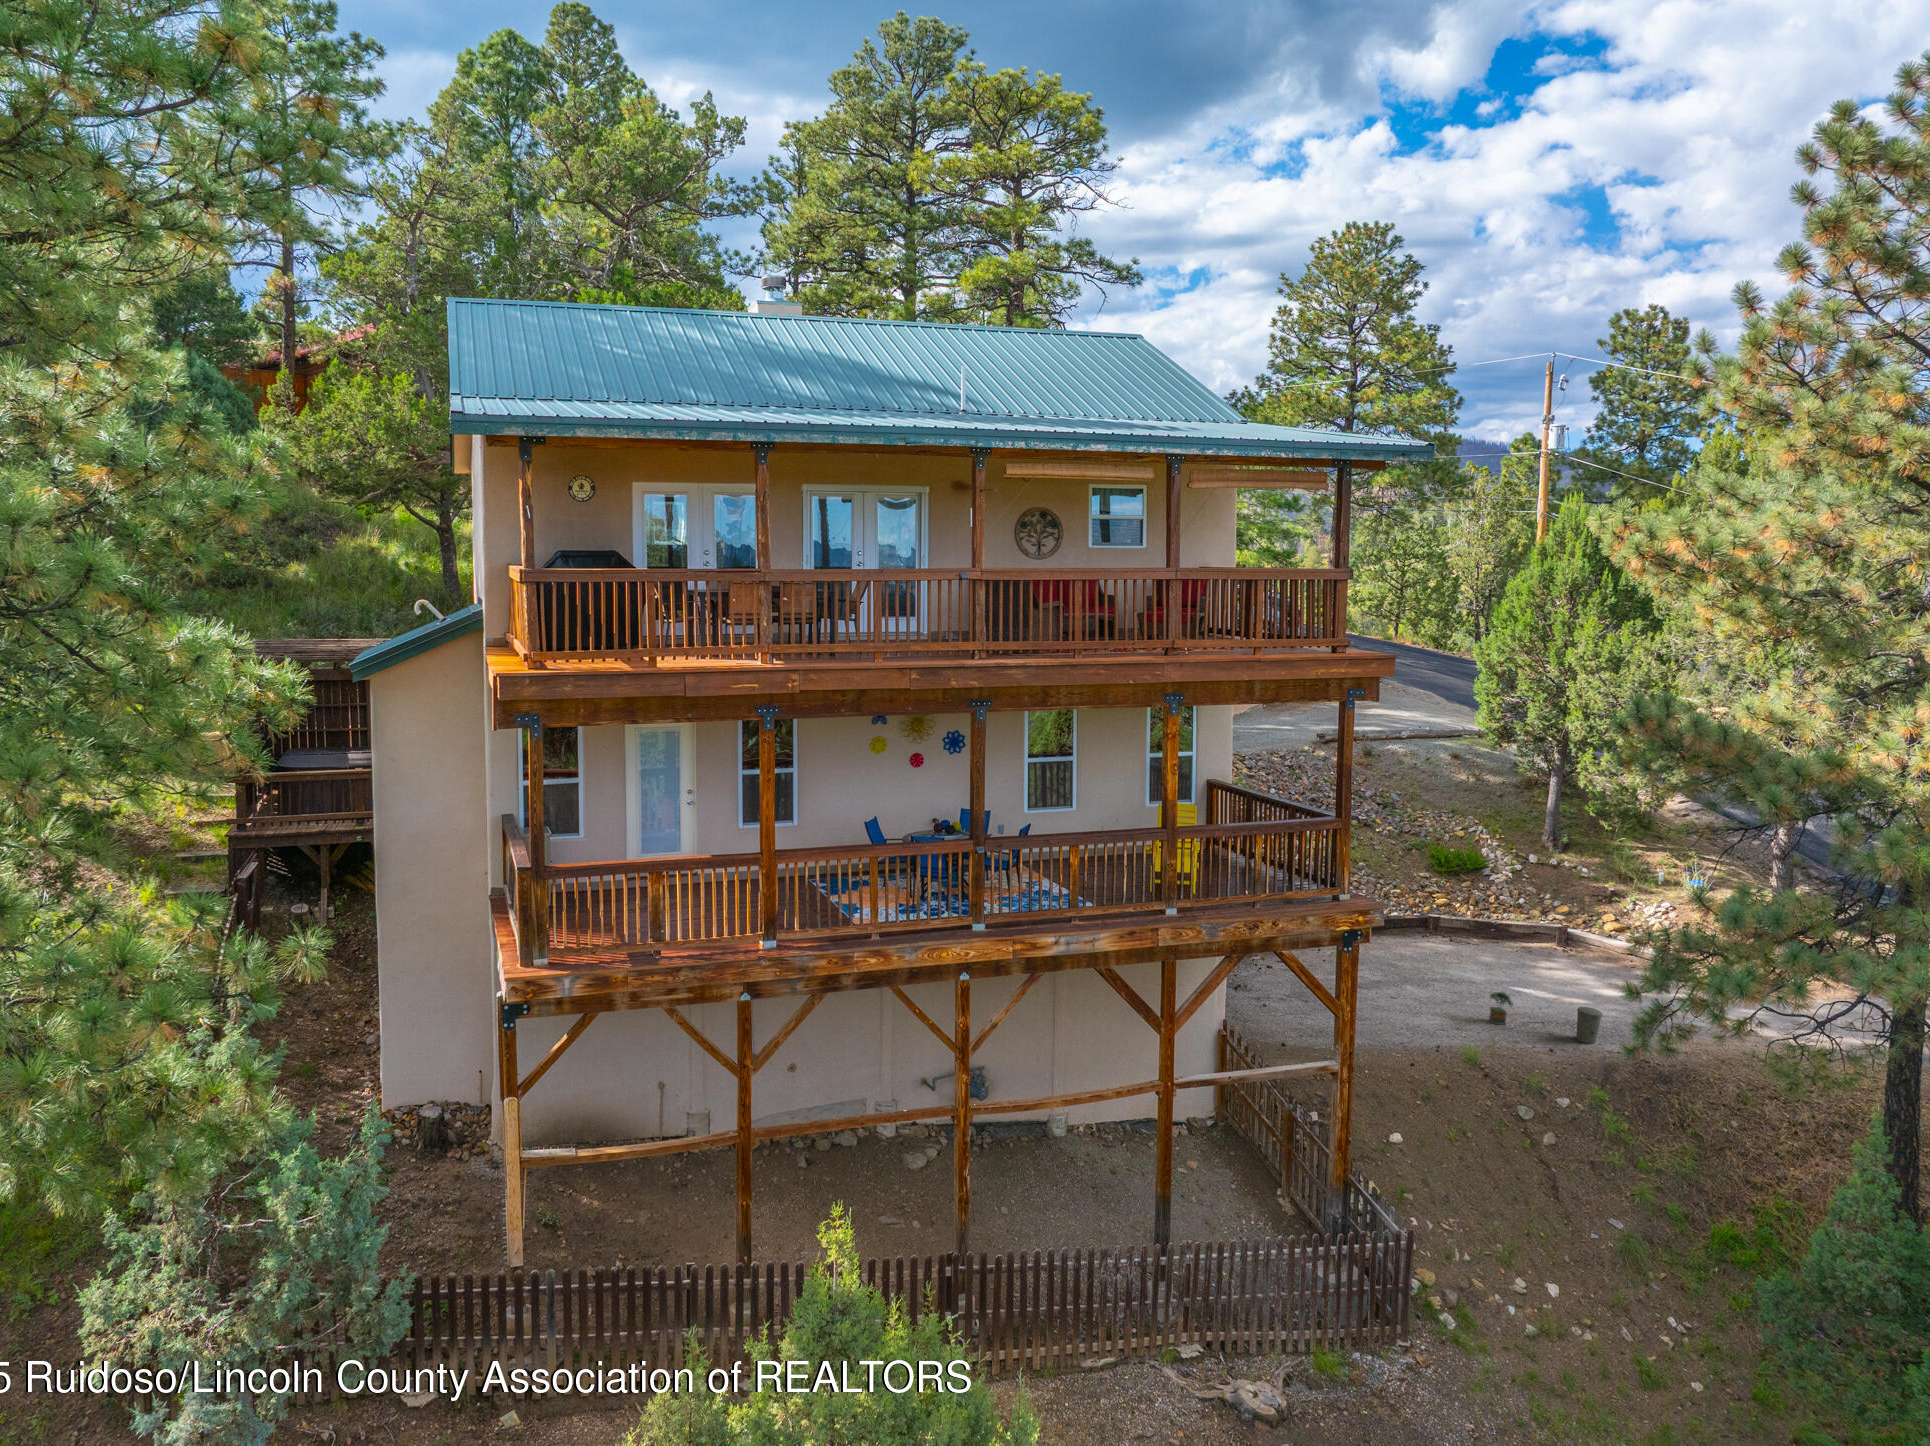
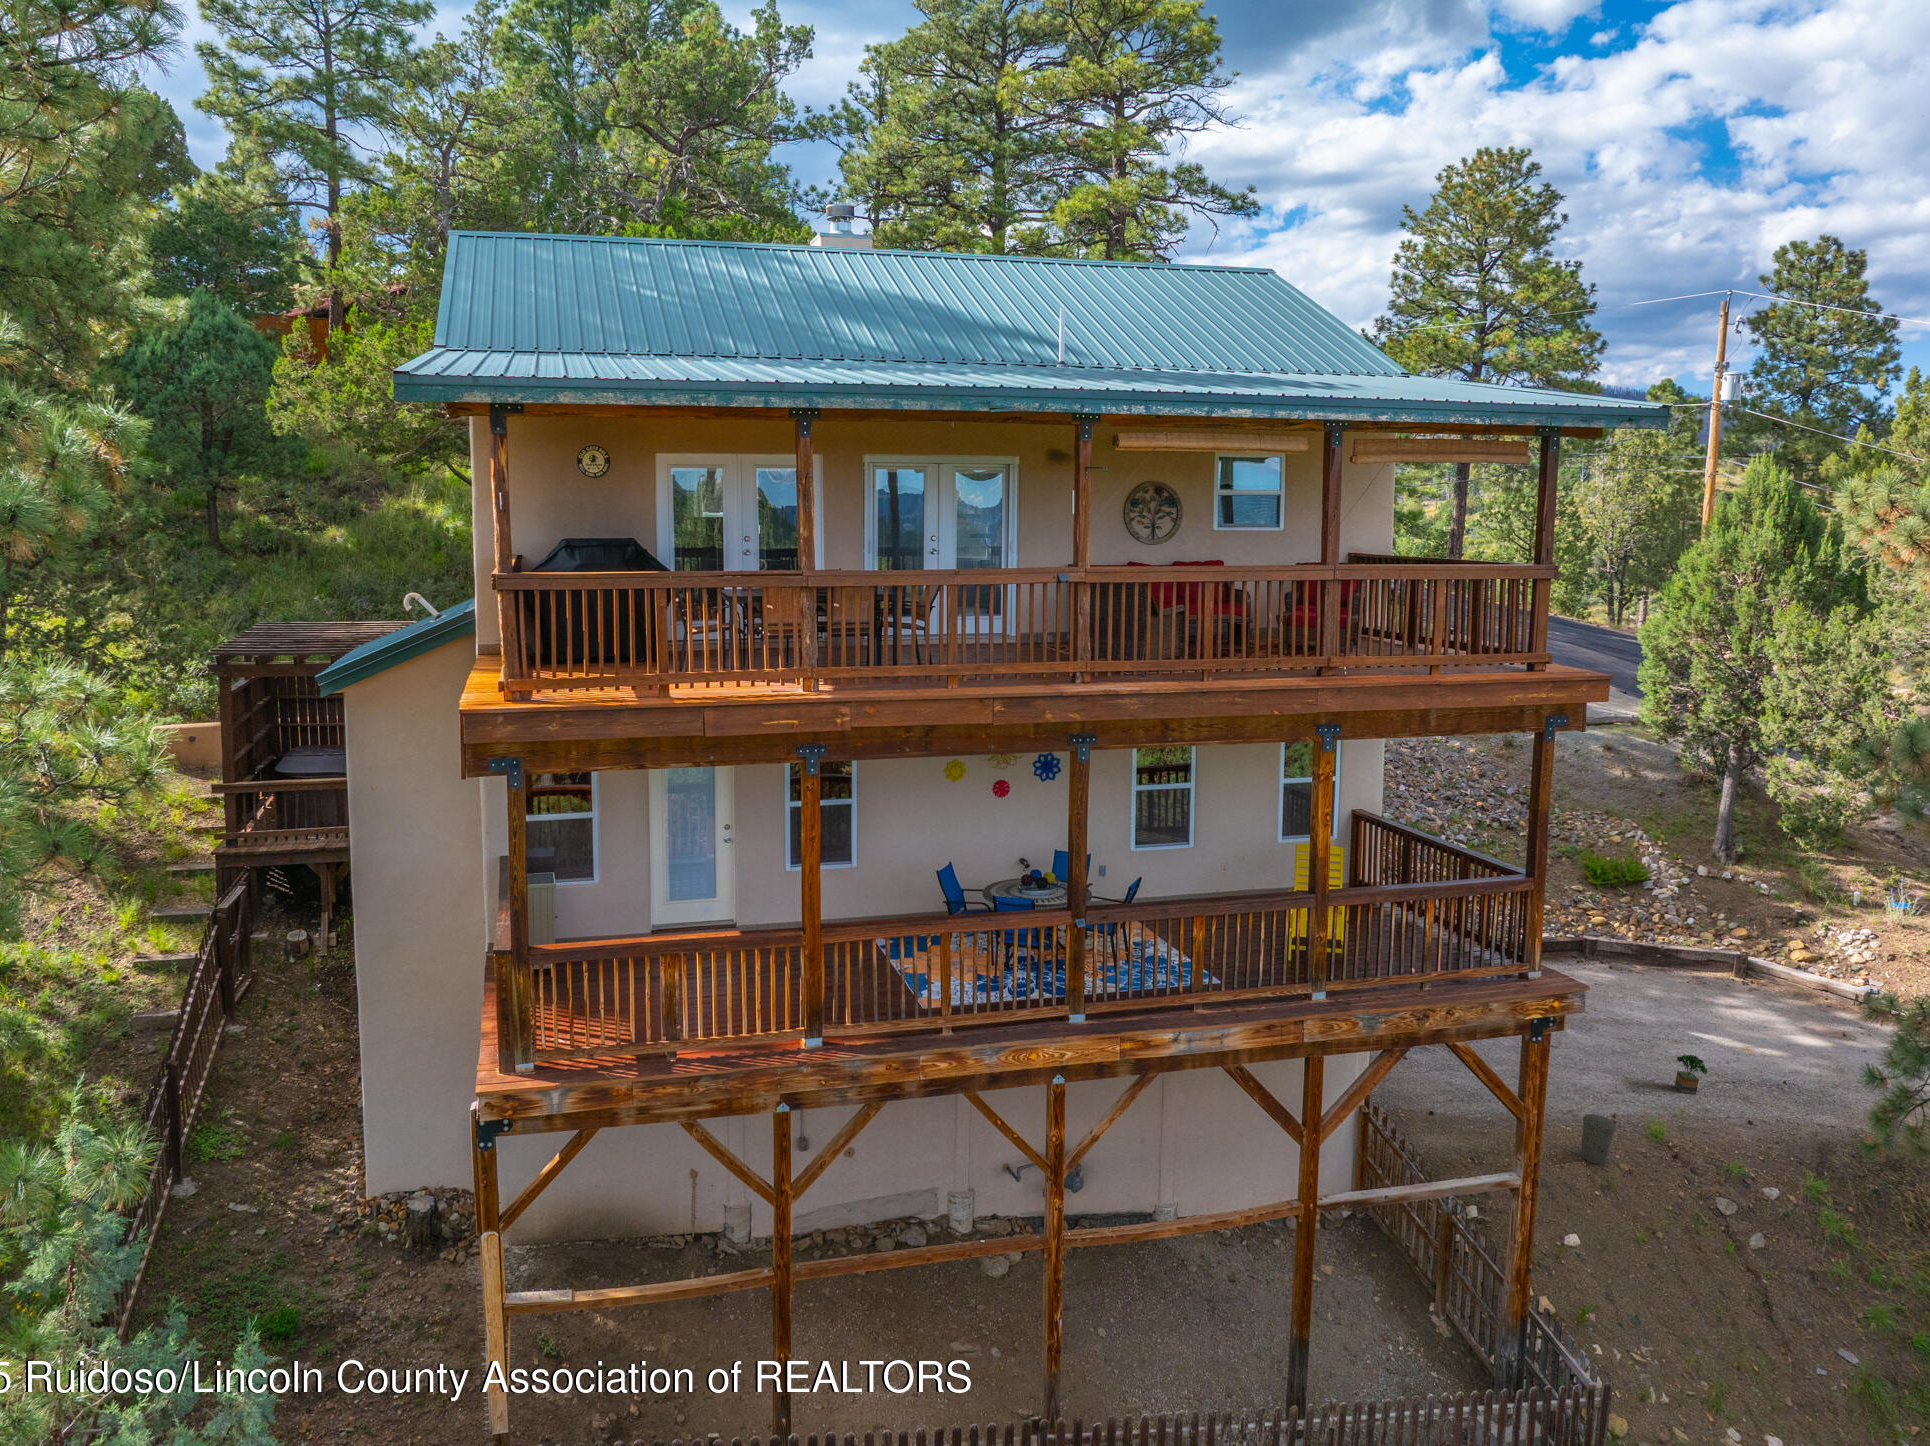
trash can: present [1576,1007,1603,1044] -> present [1581,1114,1616,1164]

